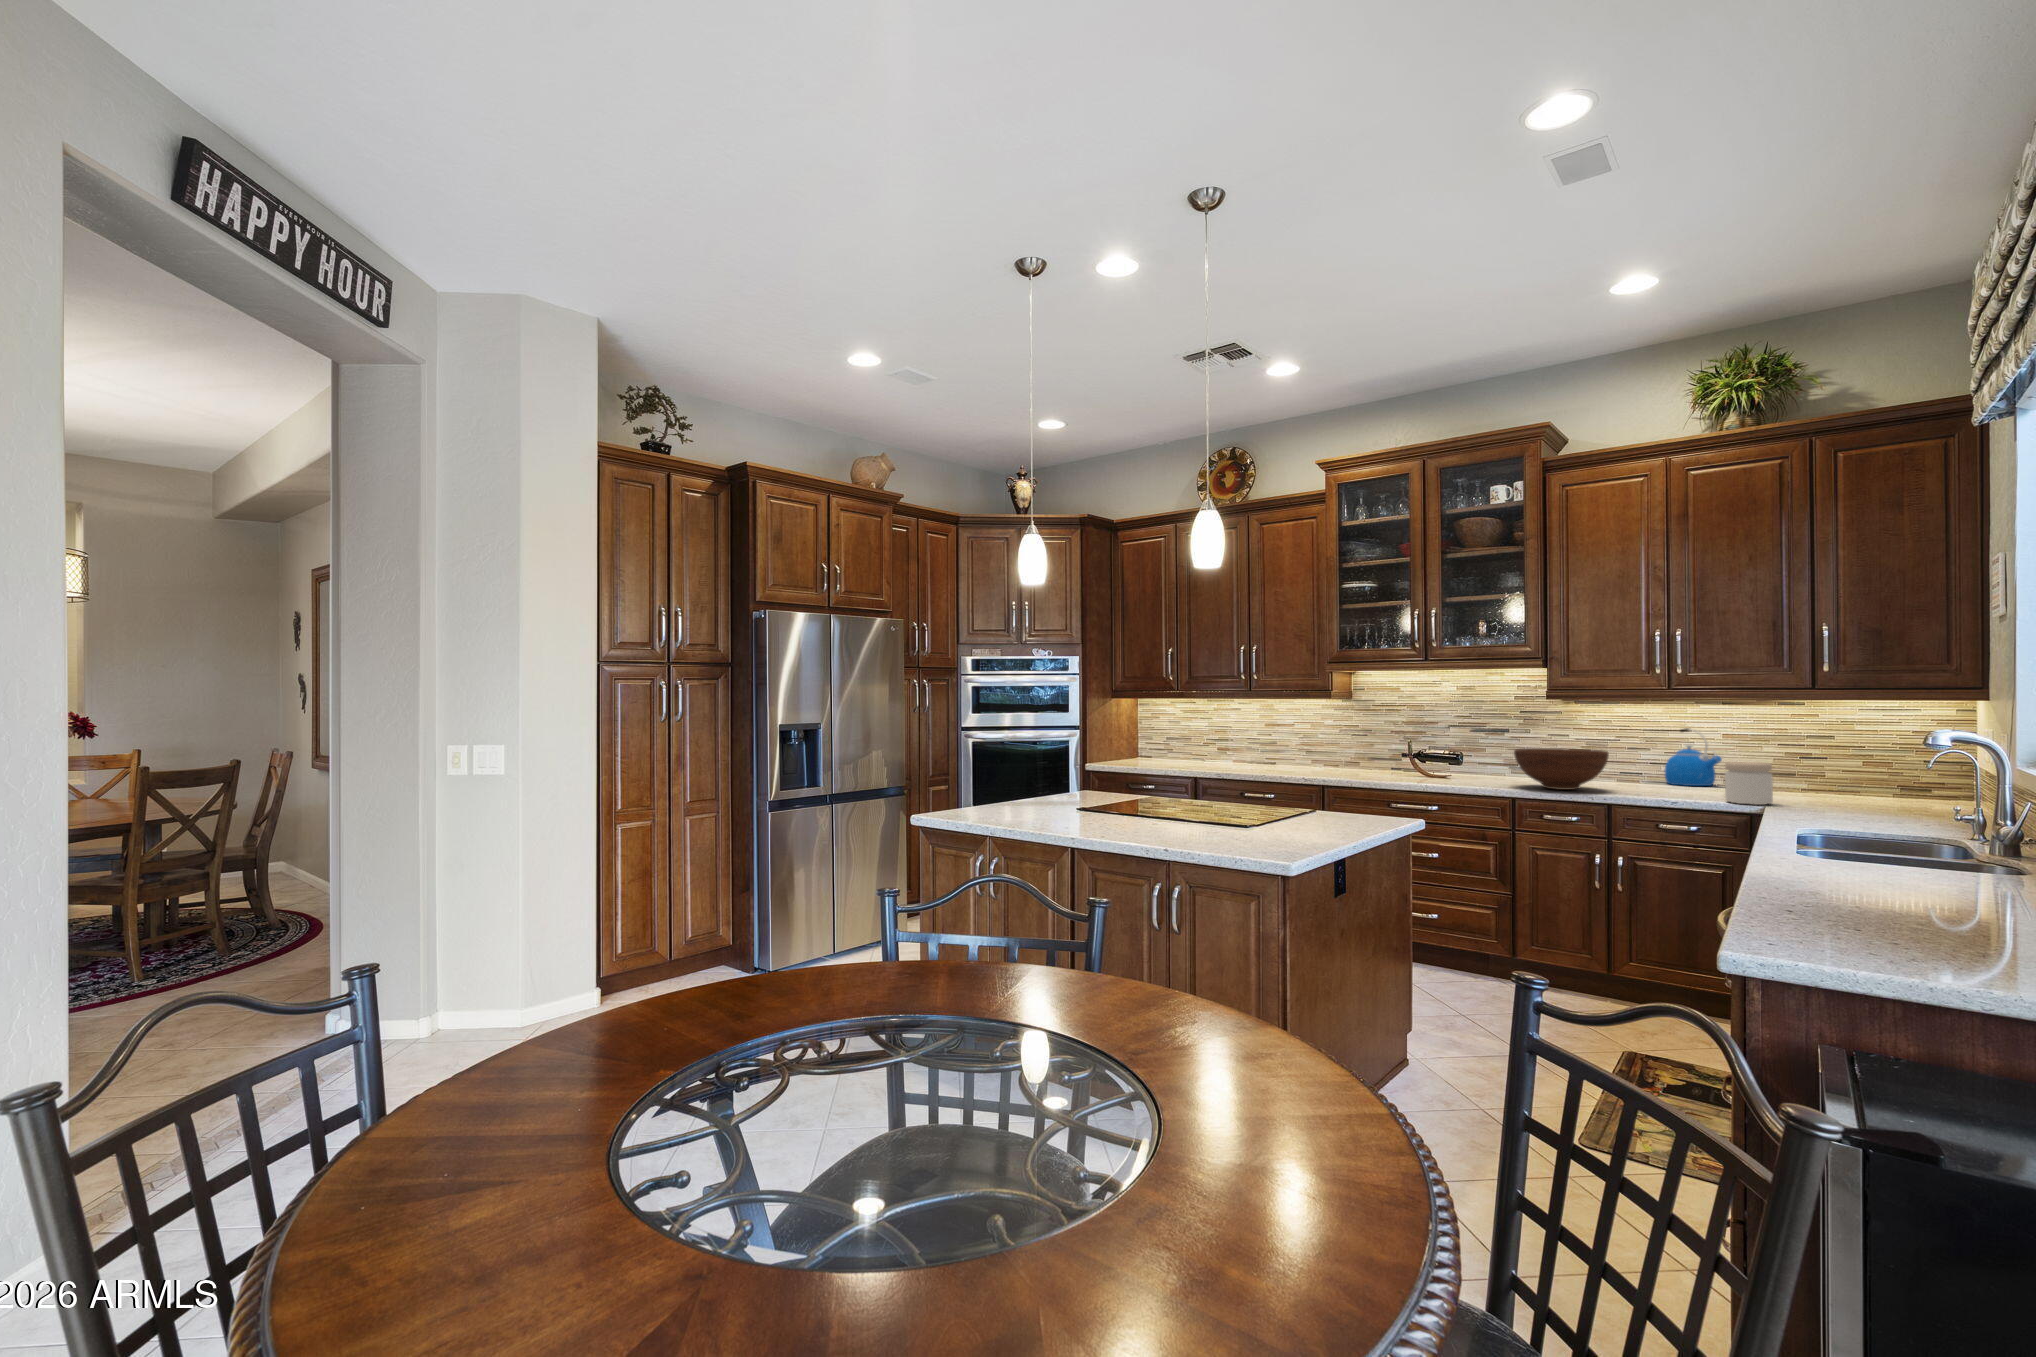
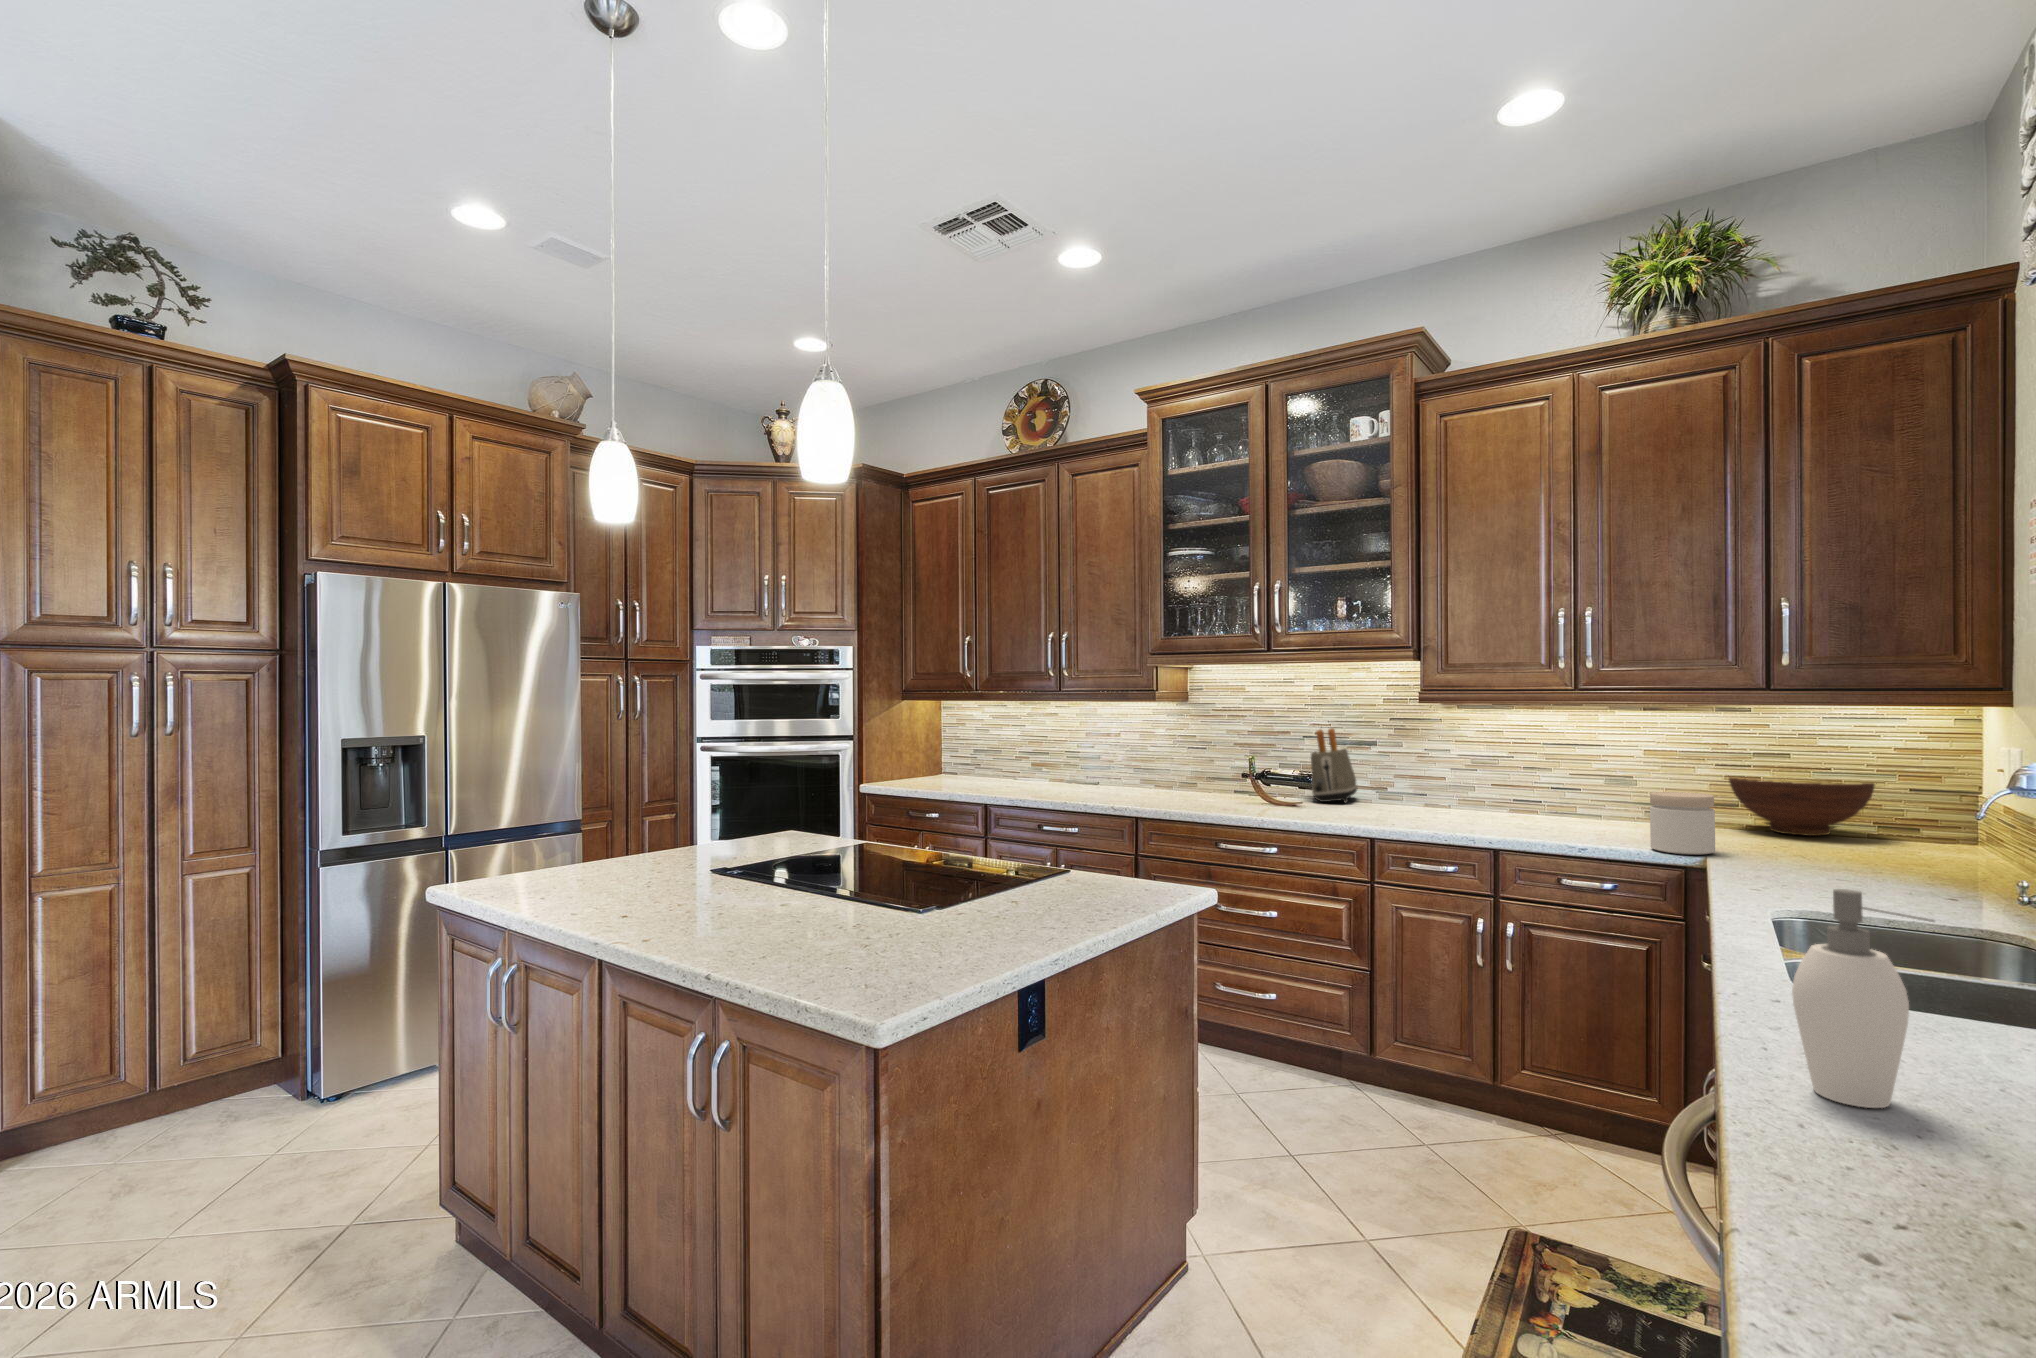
toaster: none [1456,719,1494,775] -> present [1311,728,1358,803]
kettle: present [1664,728,1722,786] -> none [1572,742,1645,820]
fruit bowl: present [1514,748,1609,790] -> present [1728,775,1875,836]
soap dispenser: none [1792,787,1859,891] -> present [1792,889,1934,1108]

